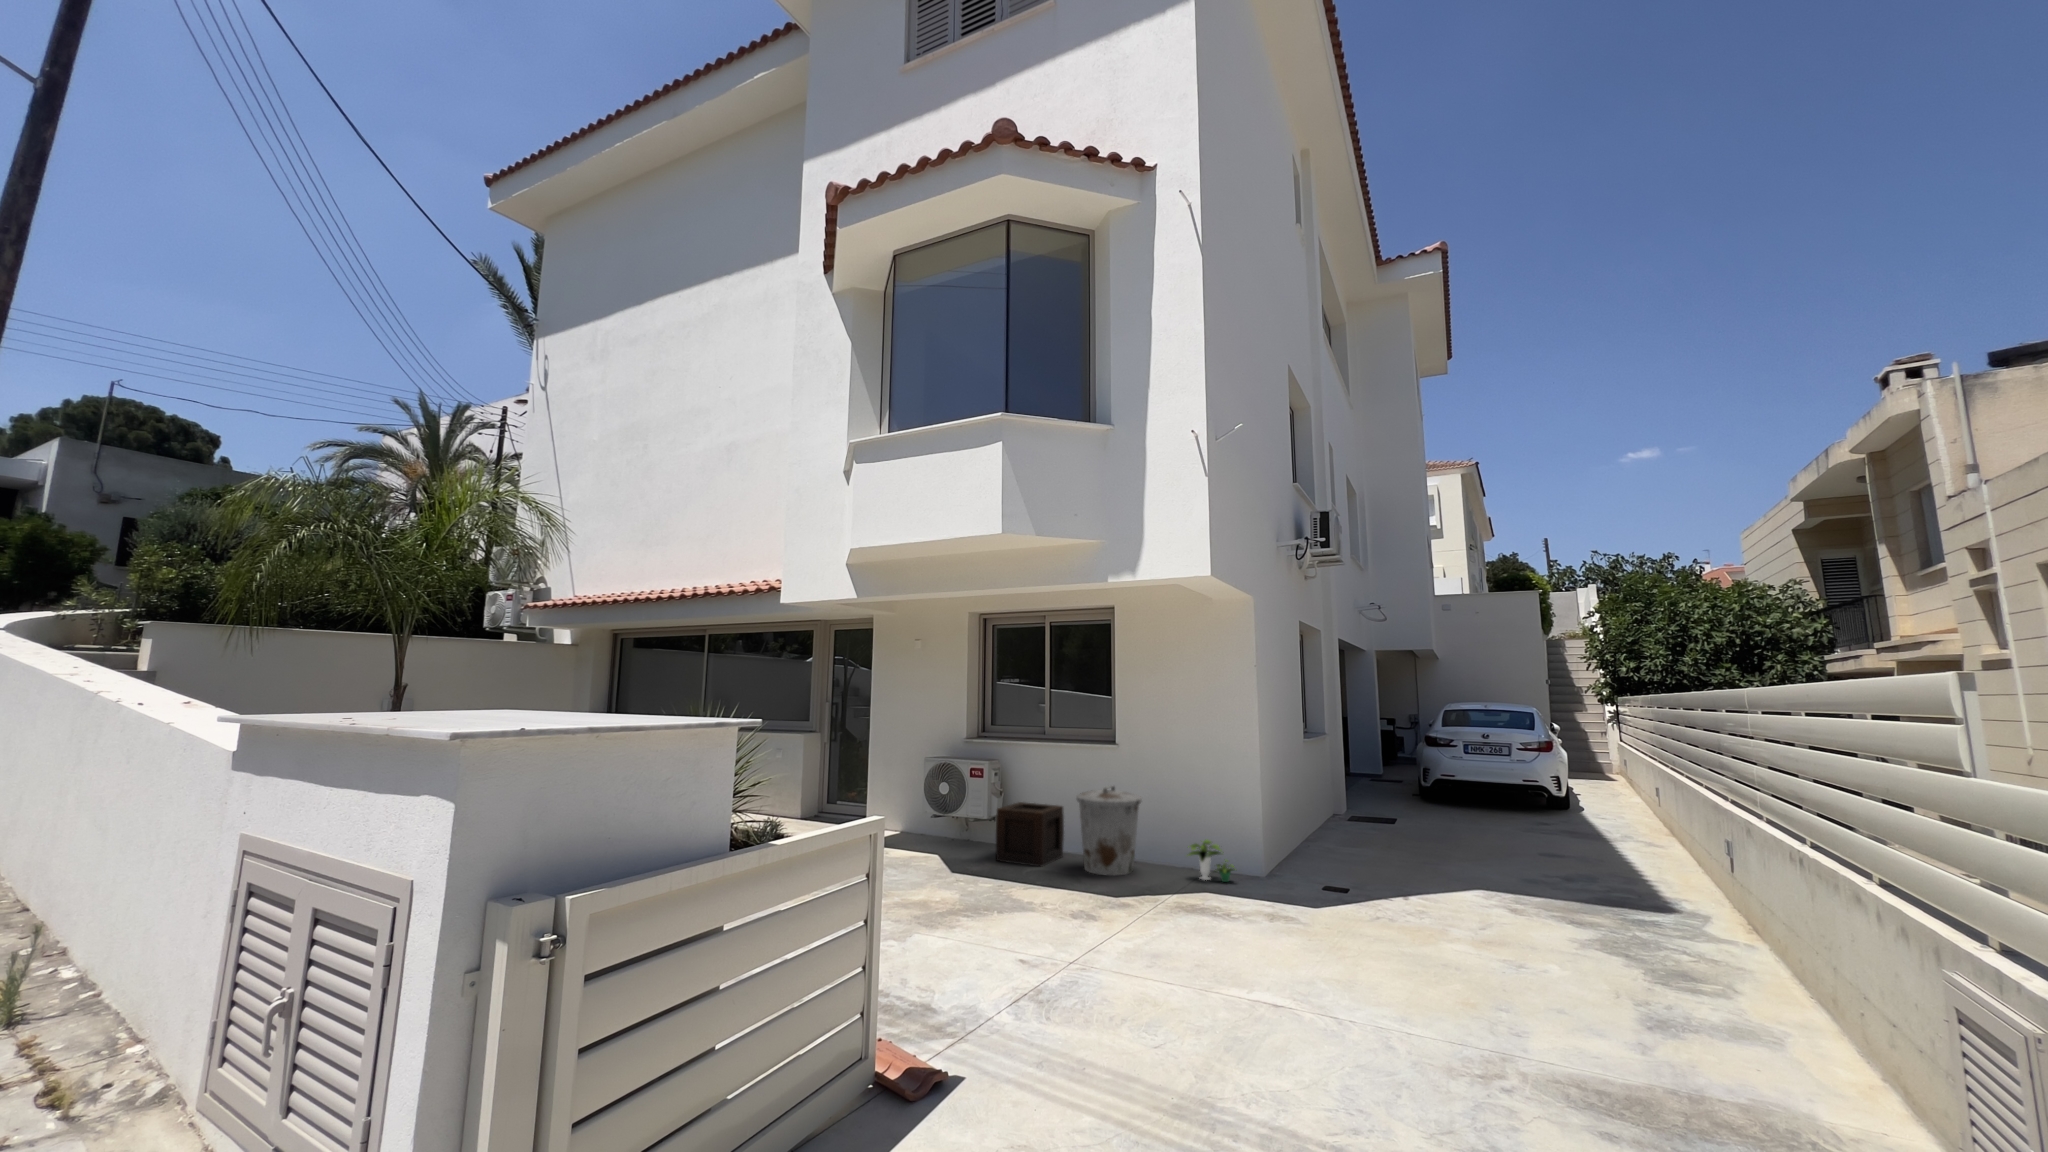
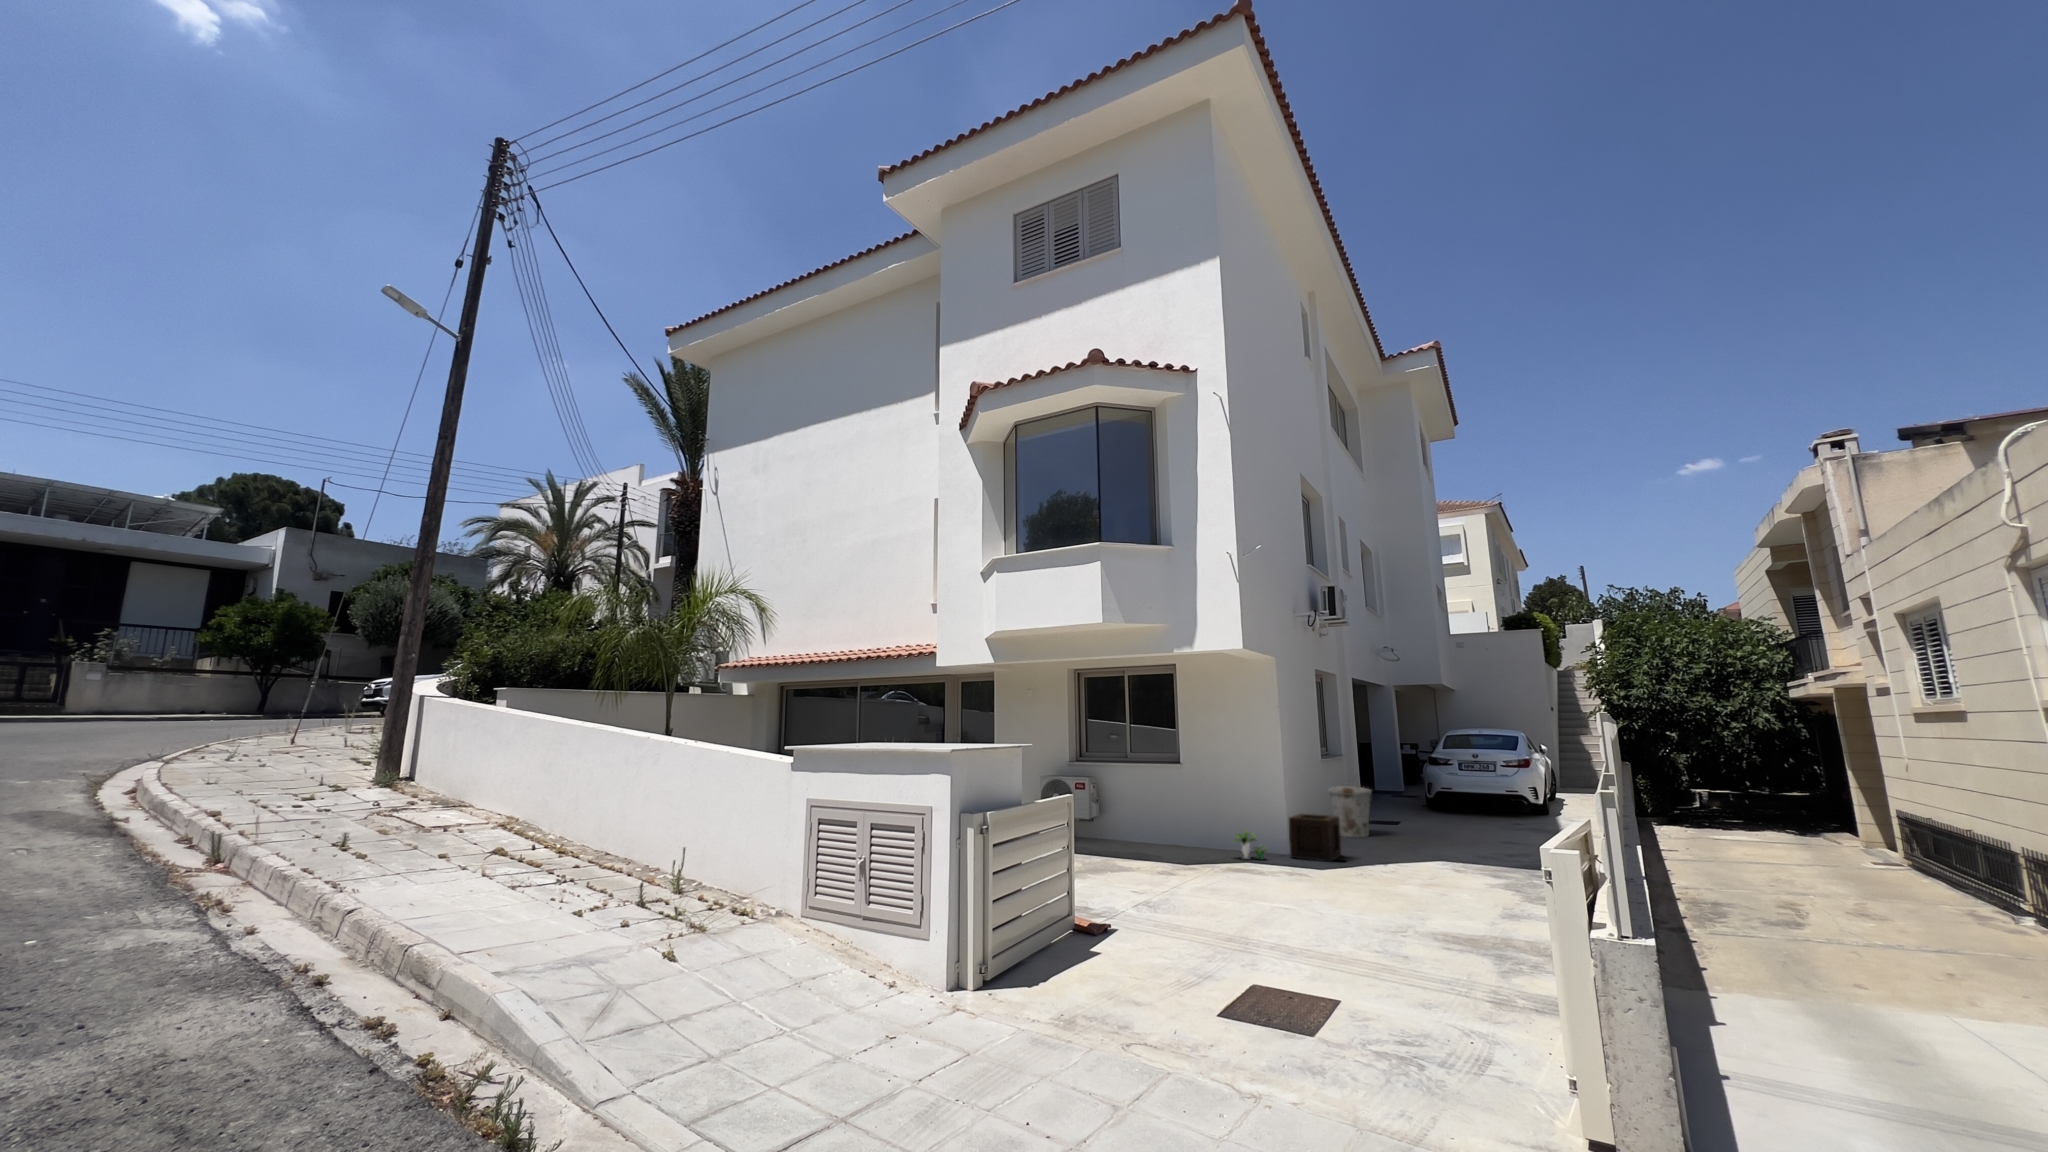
trash can: present [1076,786,1142,876] -> present [1328,785,1372,837]
wooden crate: present [996,802,1064,866] -> present [1289,814,1341,861]

